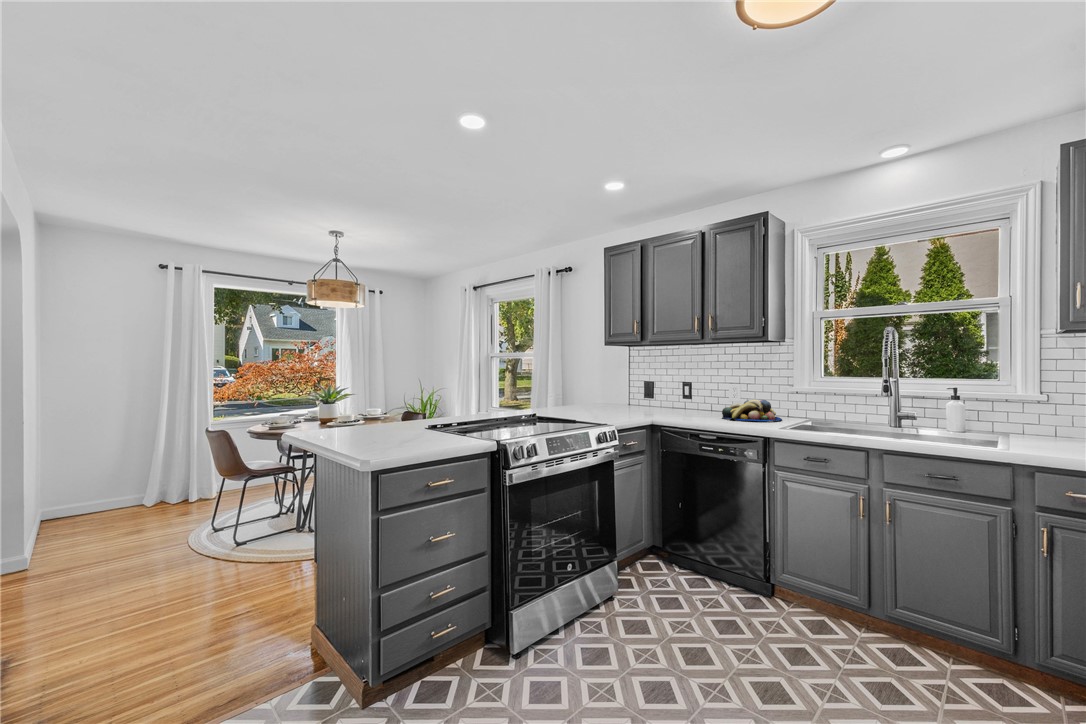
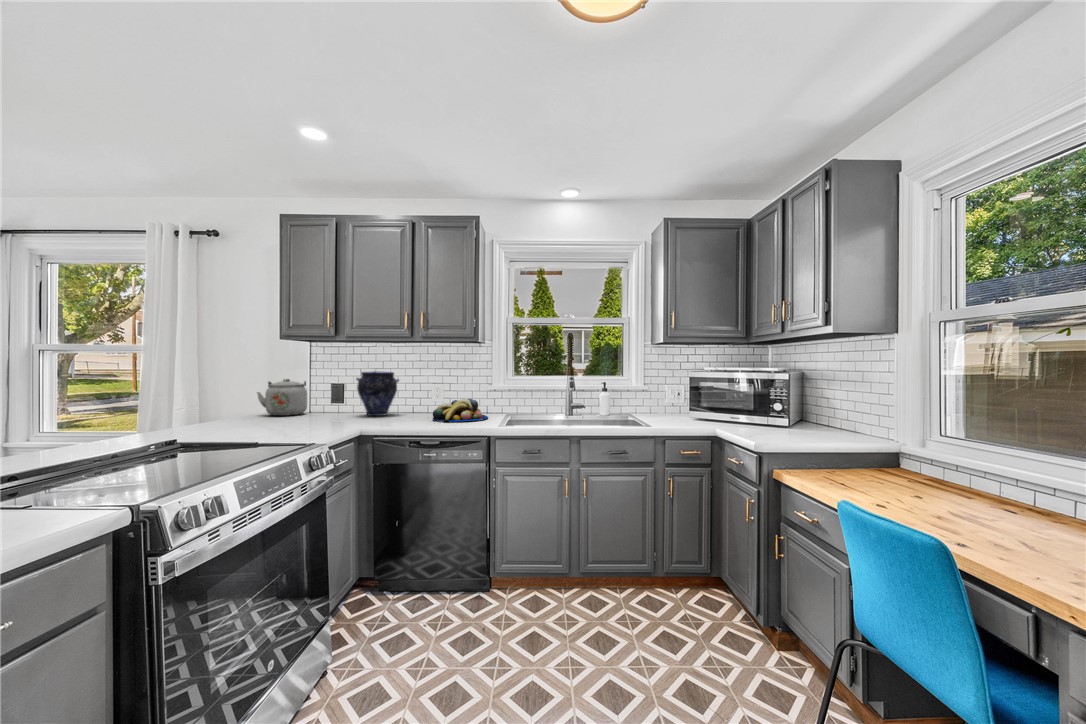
vase: none [661,372,699,412] -> present [356,371,399,416]
kettle: none [593,377,631,406] -> present [257,379,307,416]

